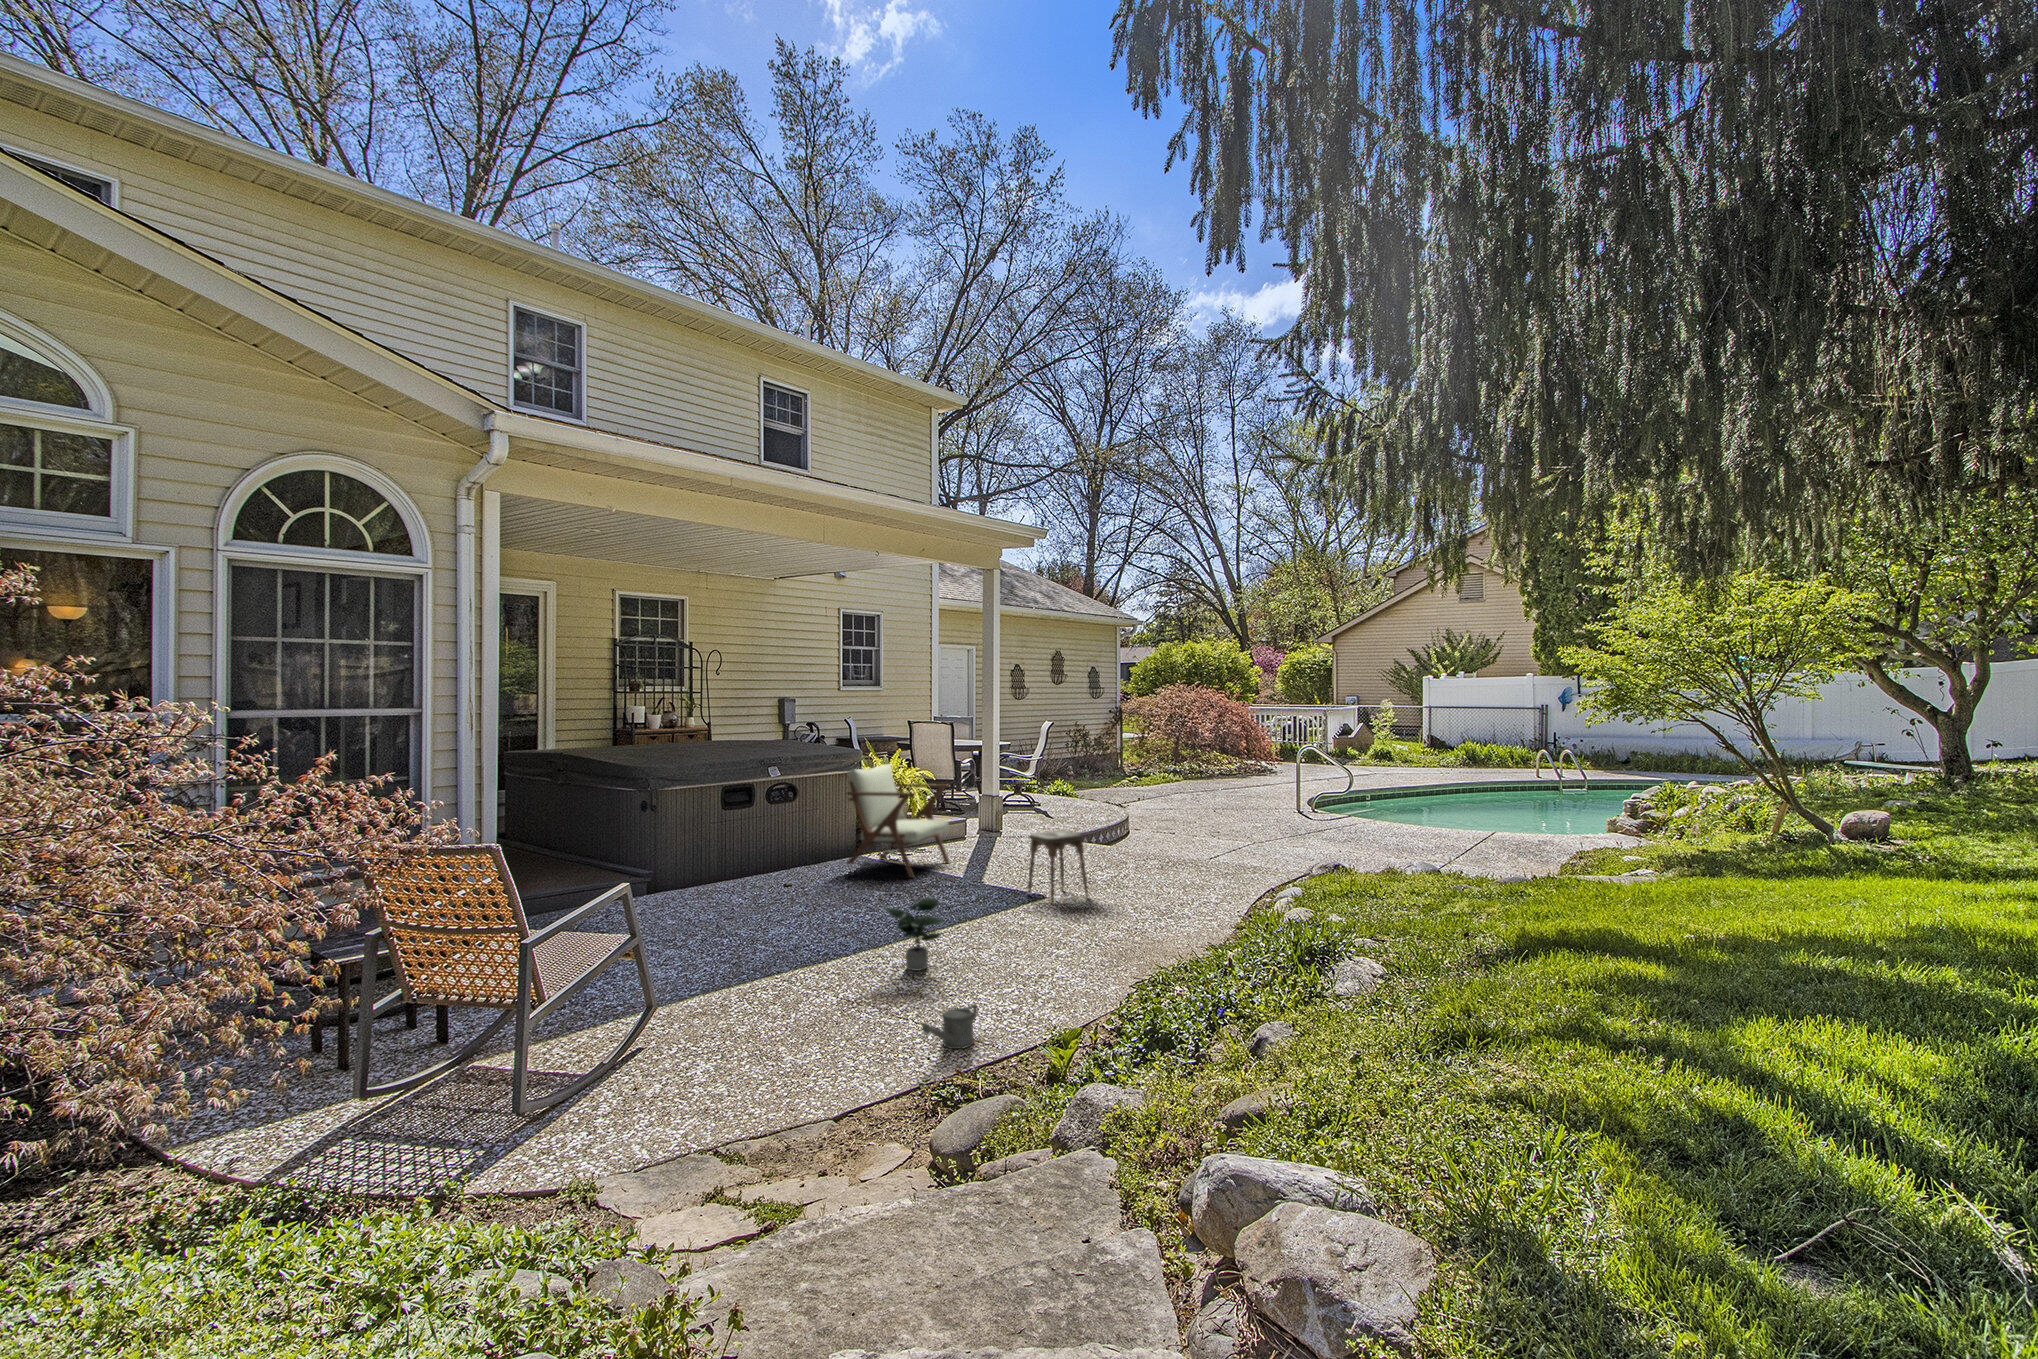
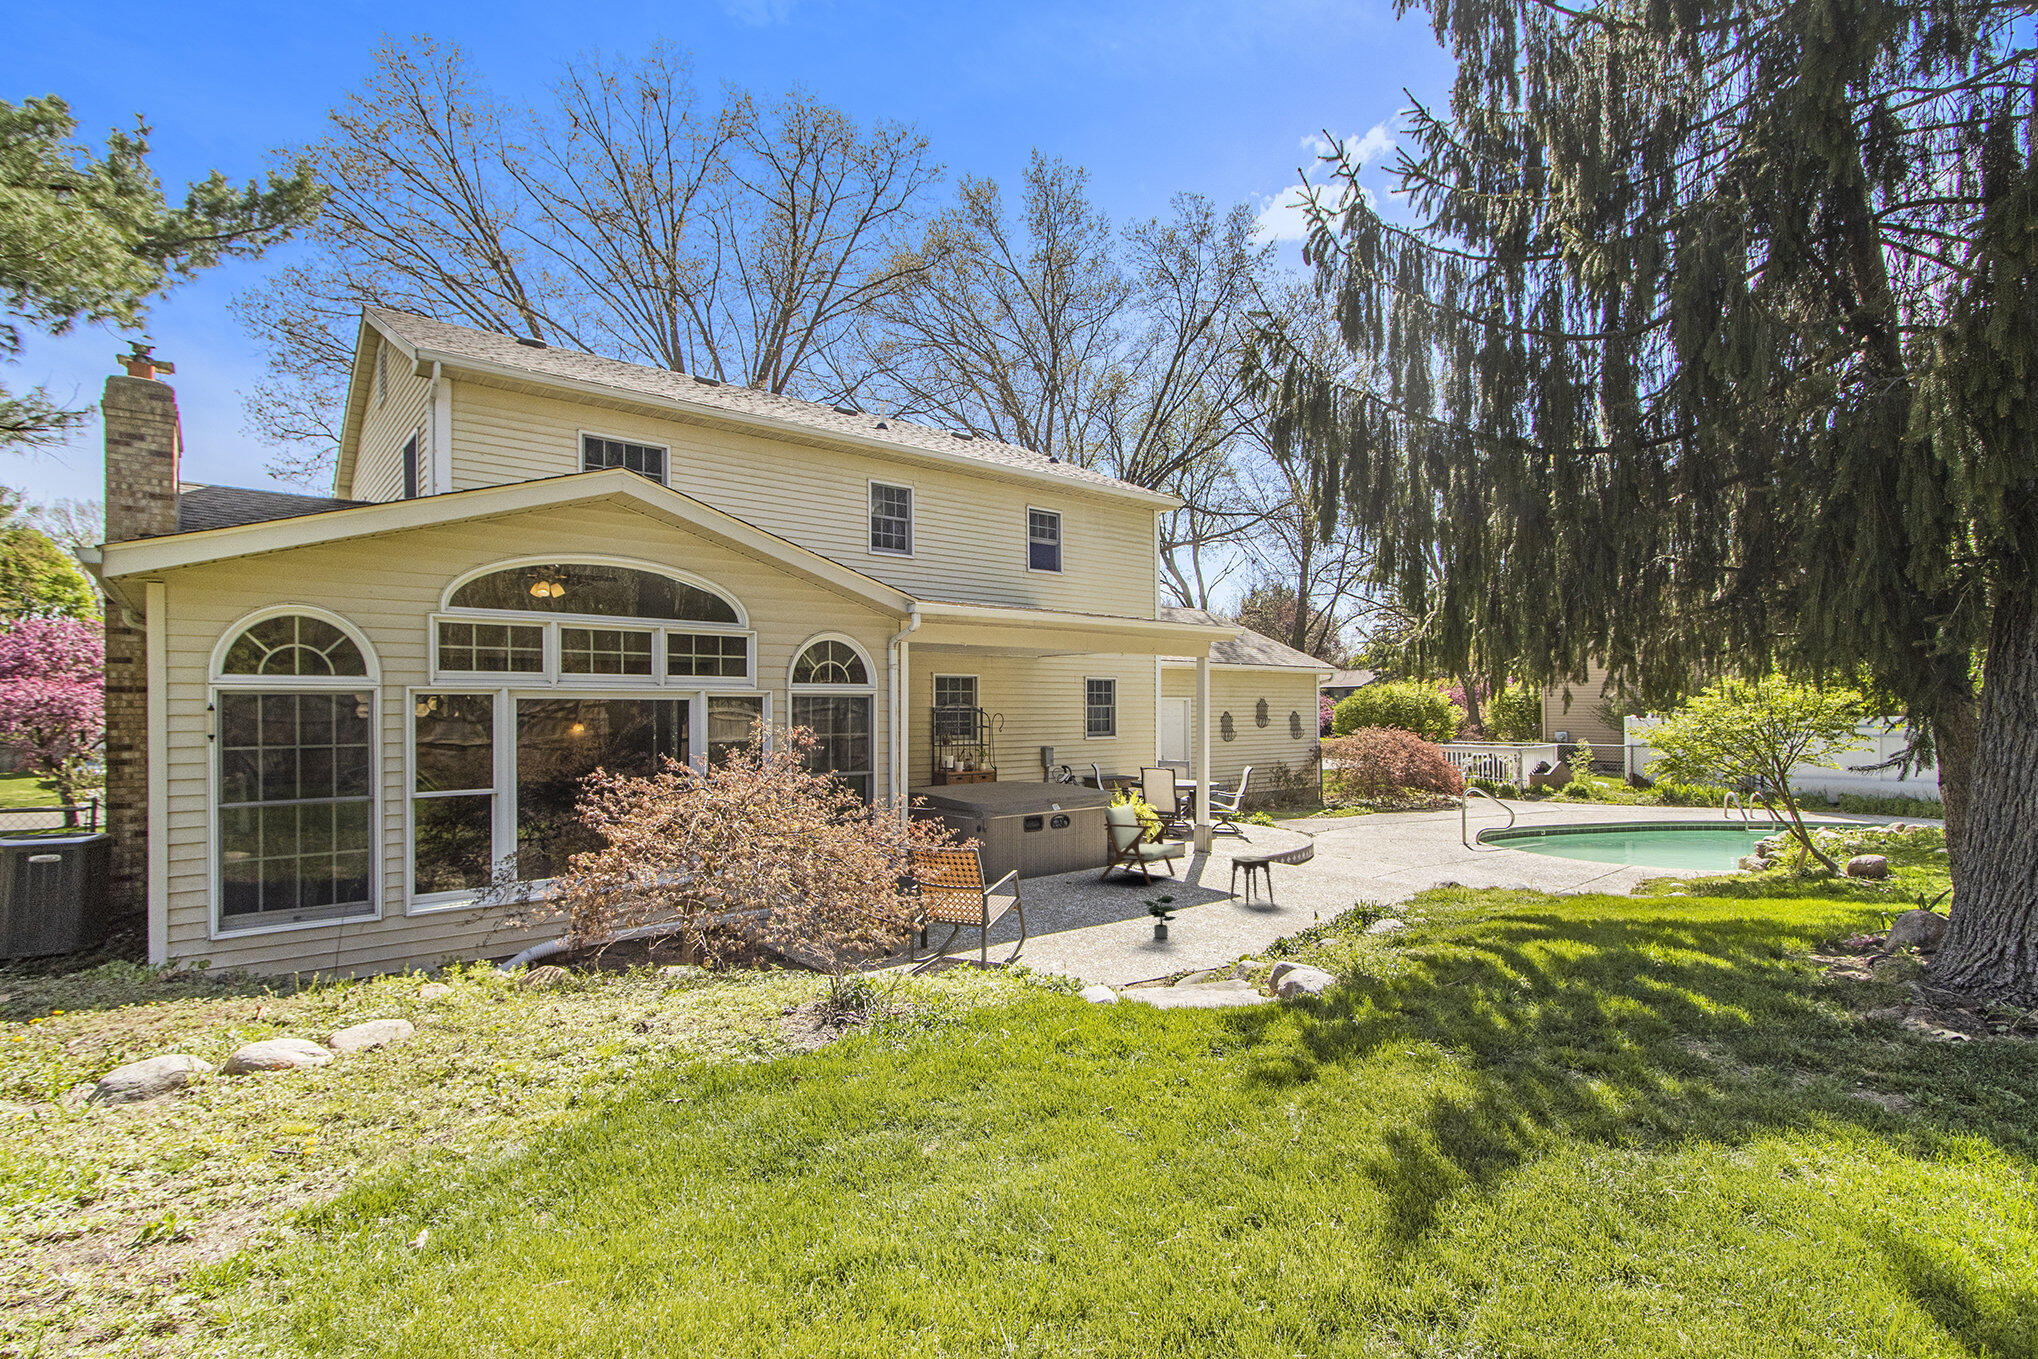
watering can: present [922,1004,977,1049] -> none [1170,952,1199,974]

